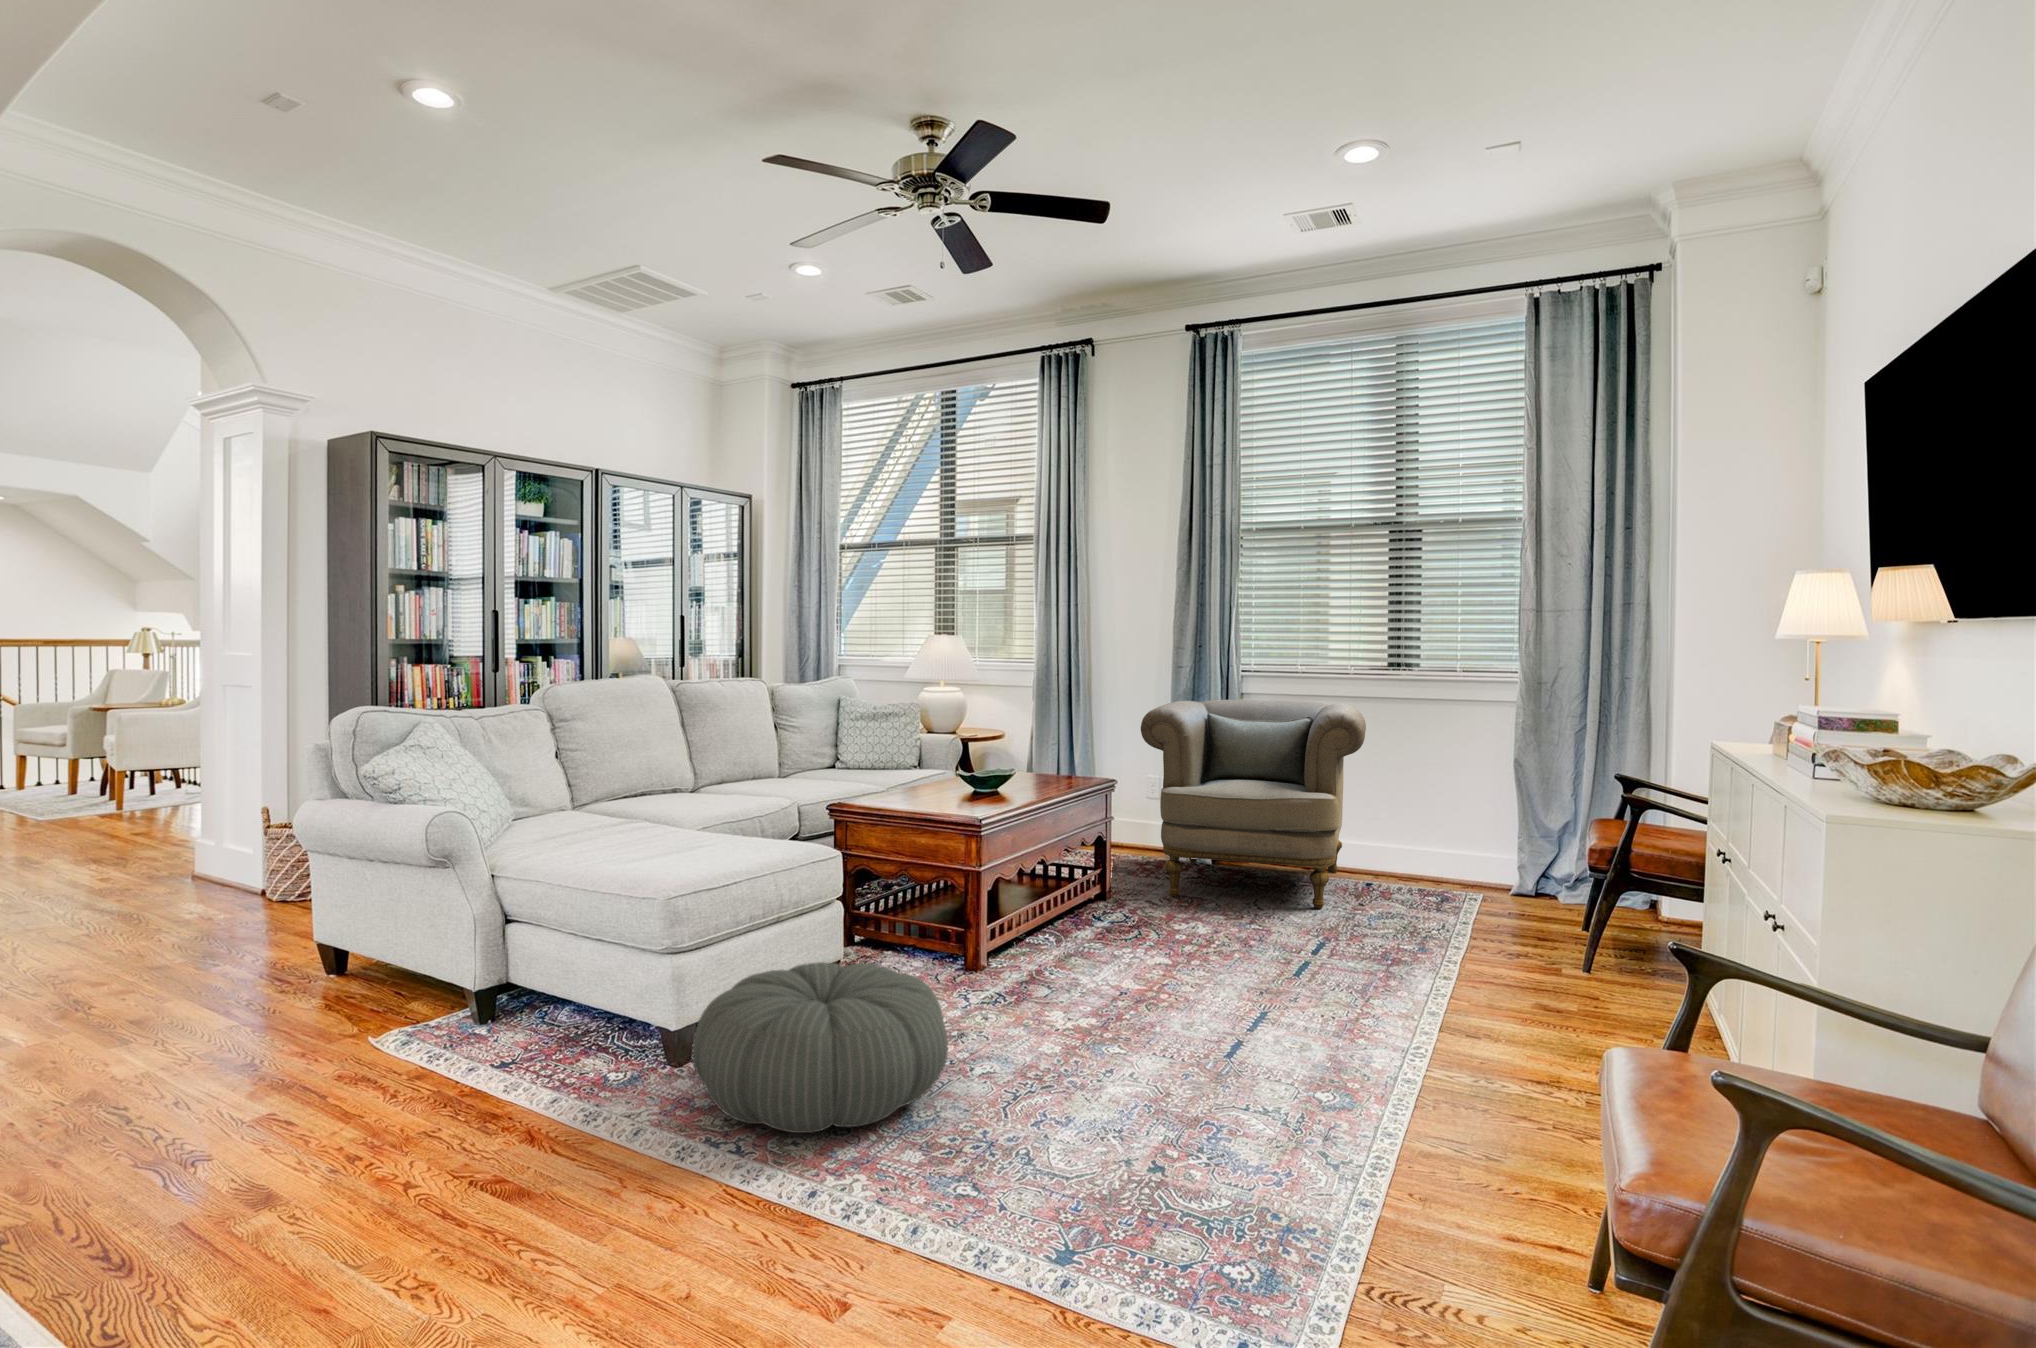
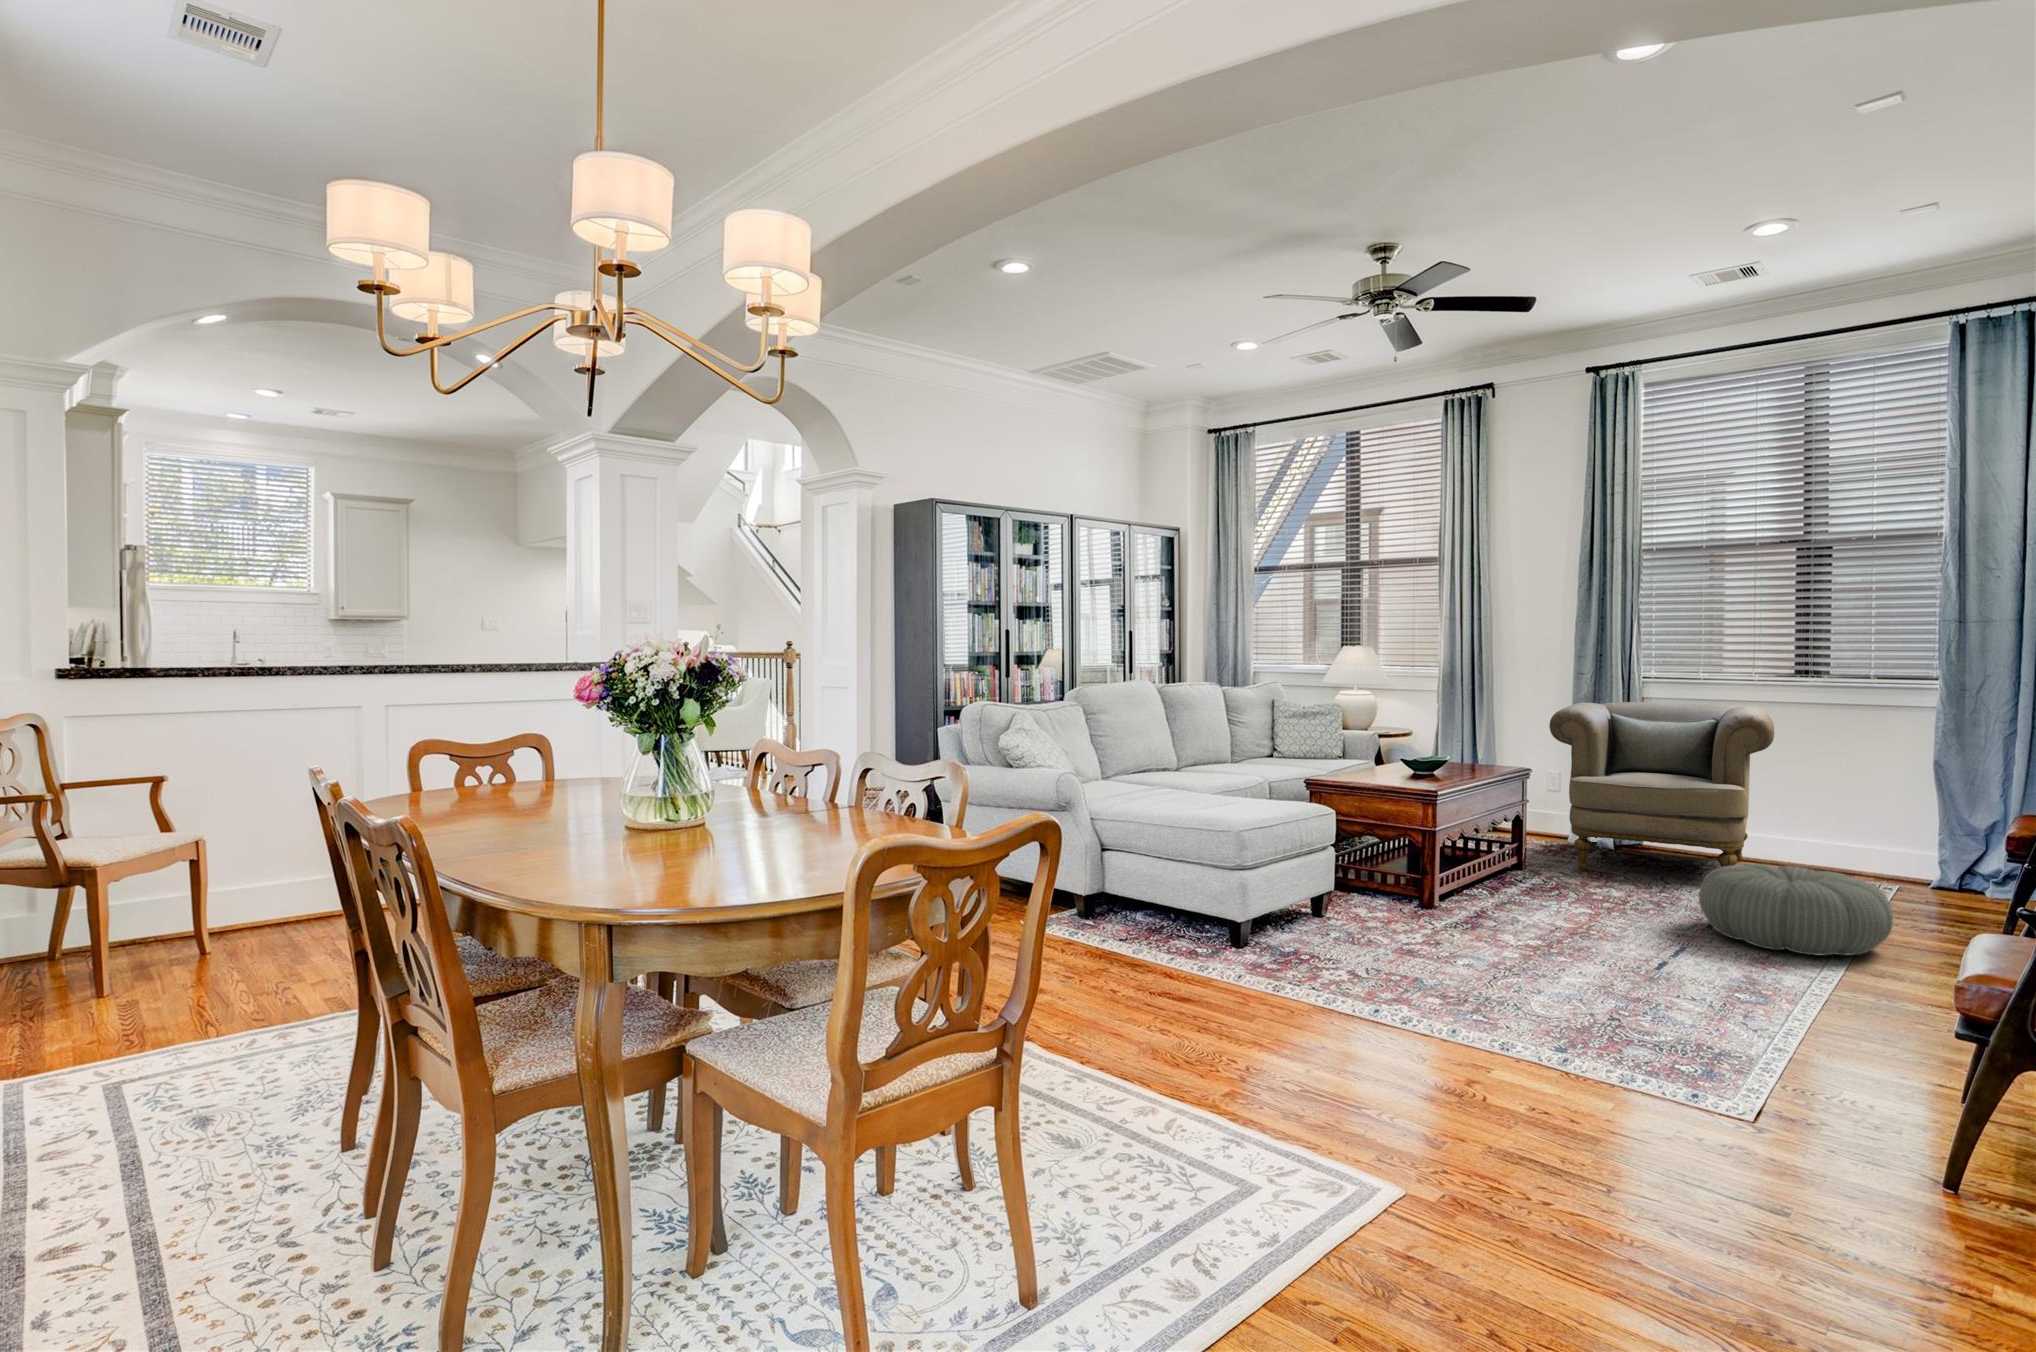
pouf: present [693,962,948,1133] -> present [1699,864,1893,956]

